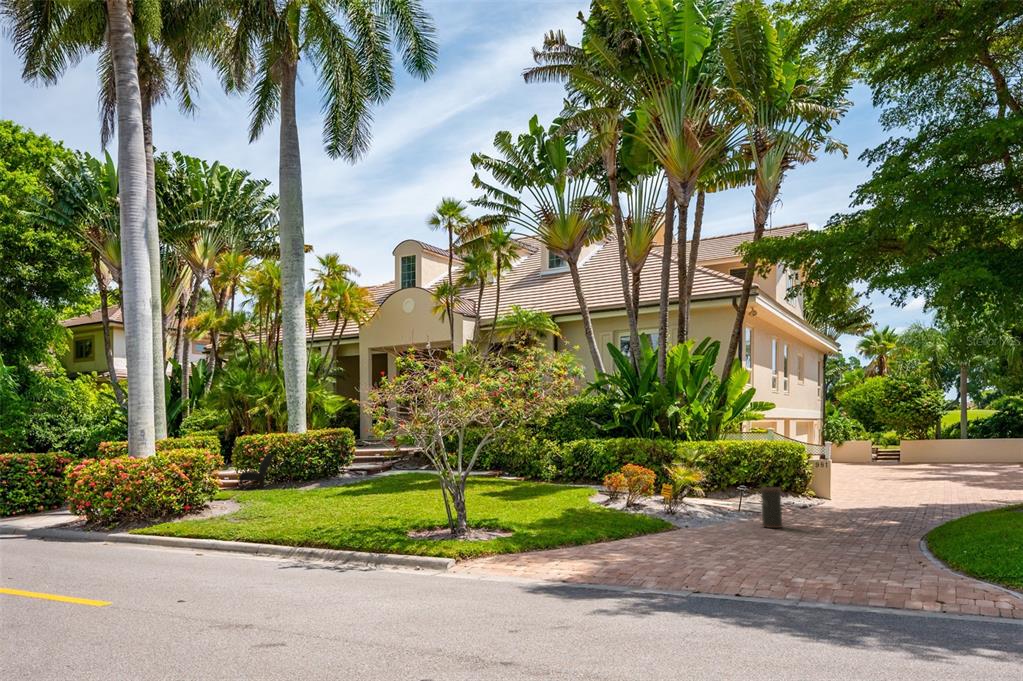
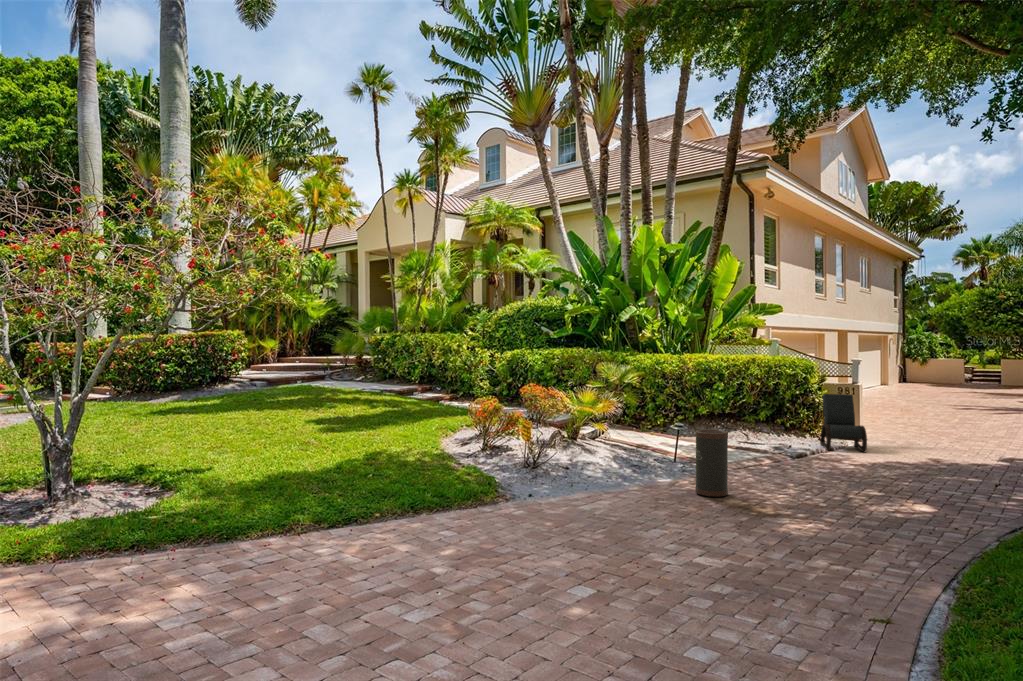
lounge chair: present [239,454,273,489] -> present [820,394,867,452]

